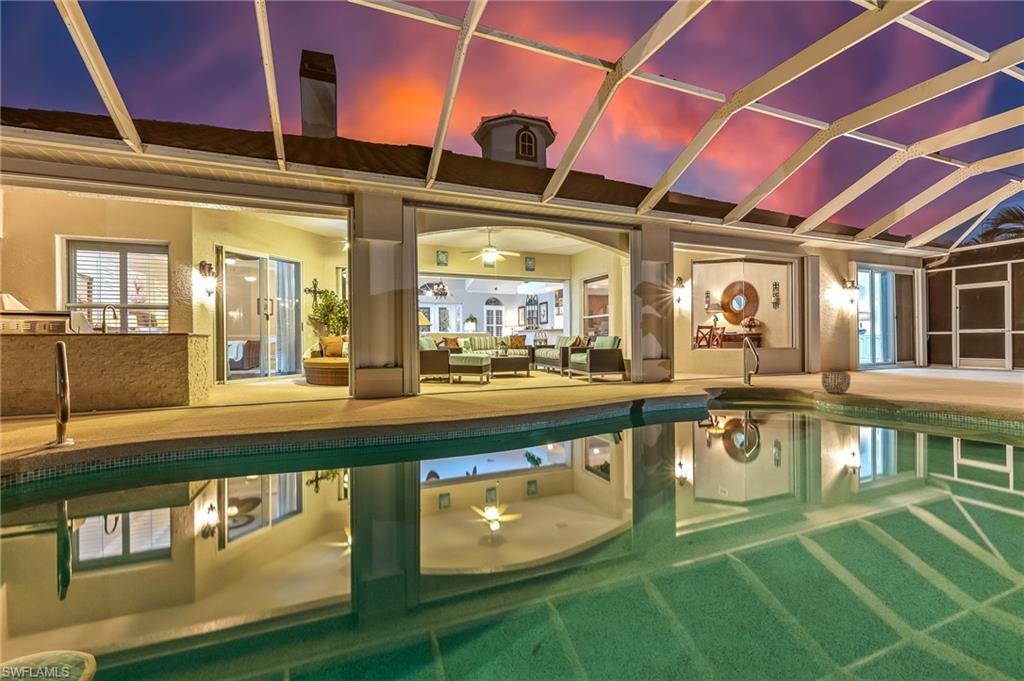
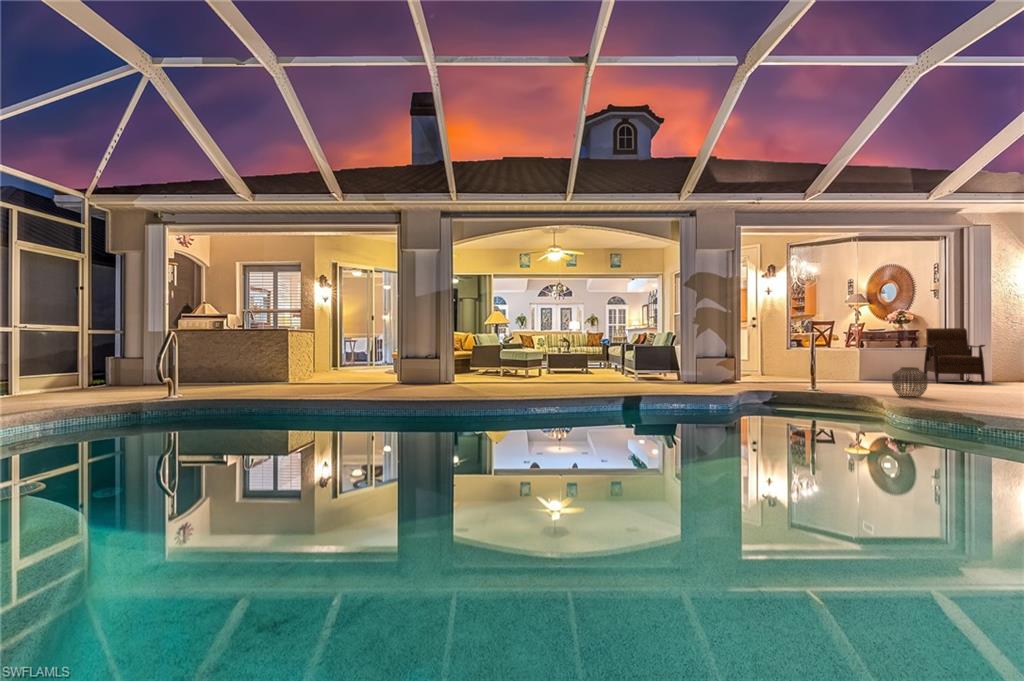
armchair: none [786,333,835,377] -> present [924,328,985,385]

